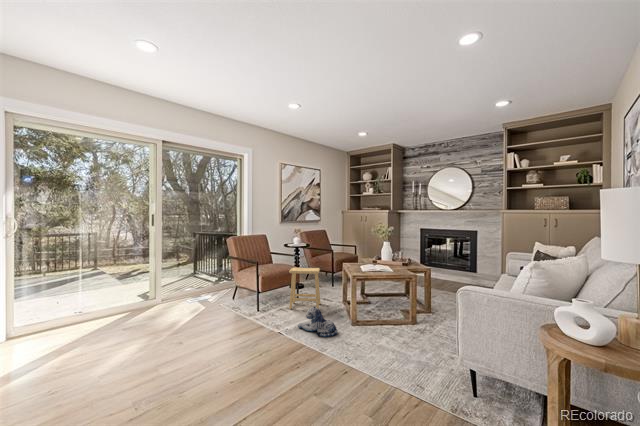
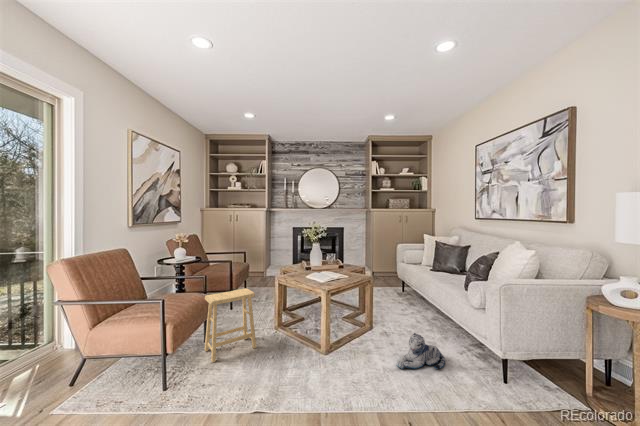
plush toy: present [298,307,337,337] -> present [396,333,445,369]

